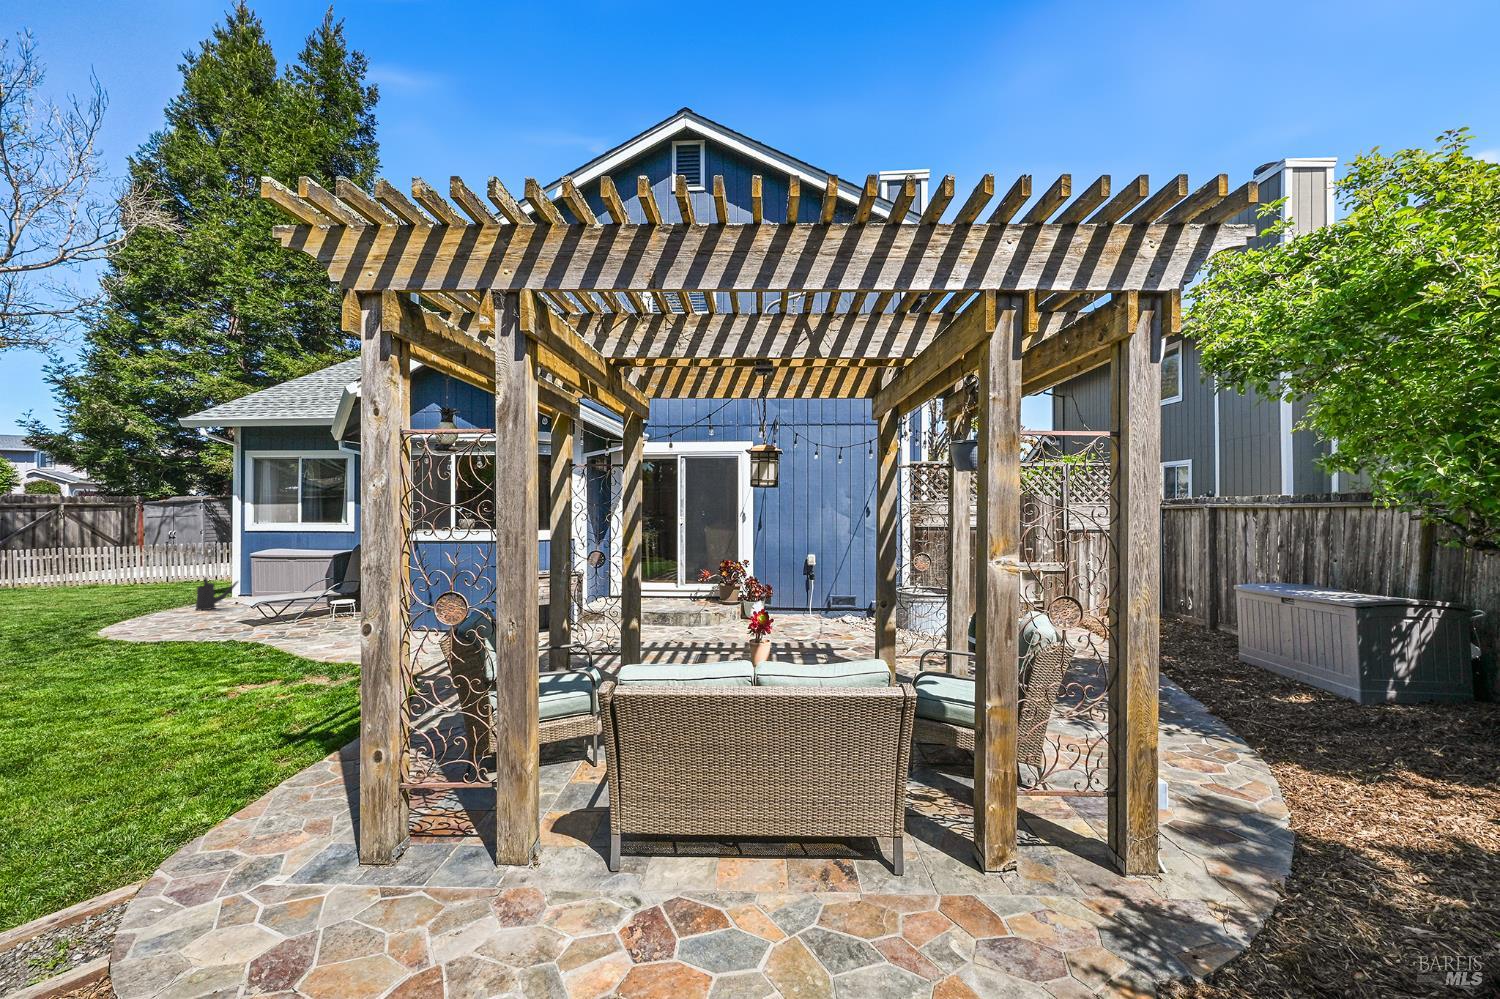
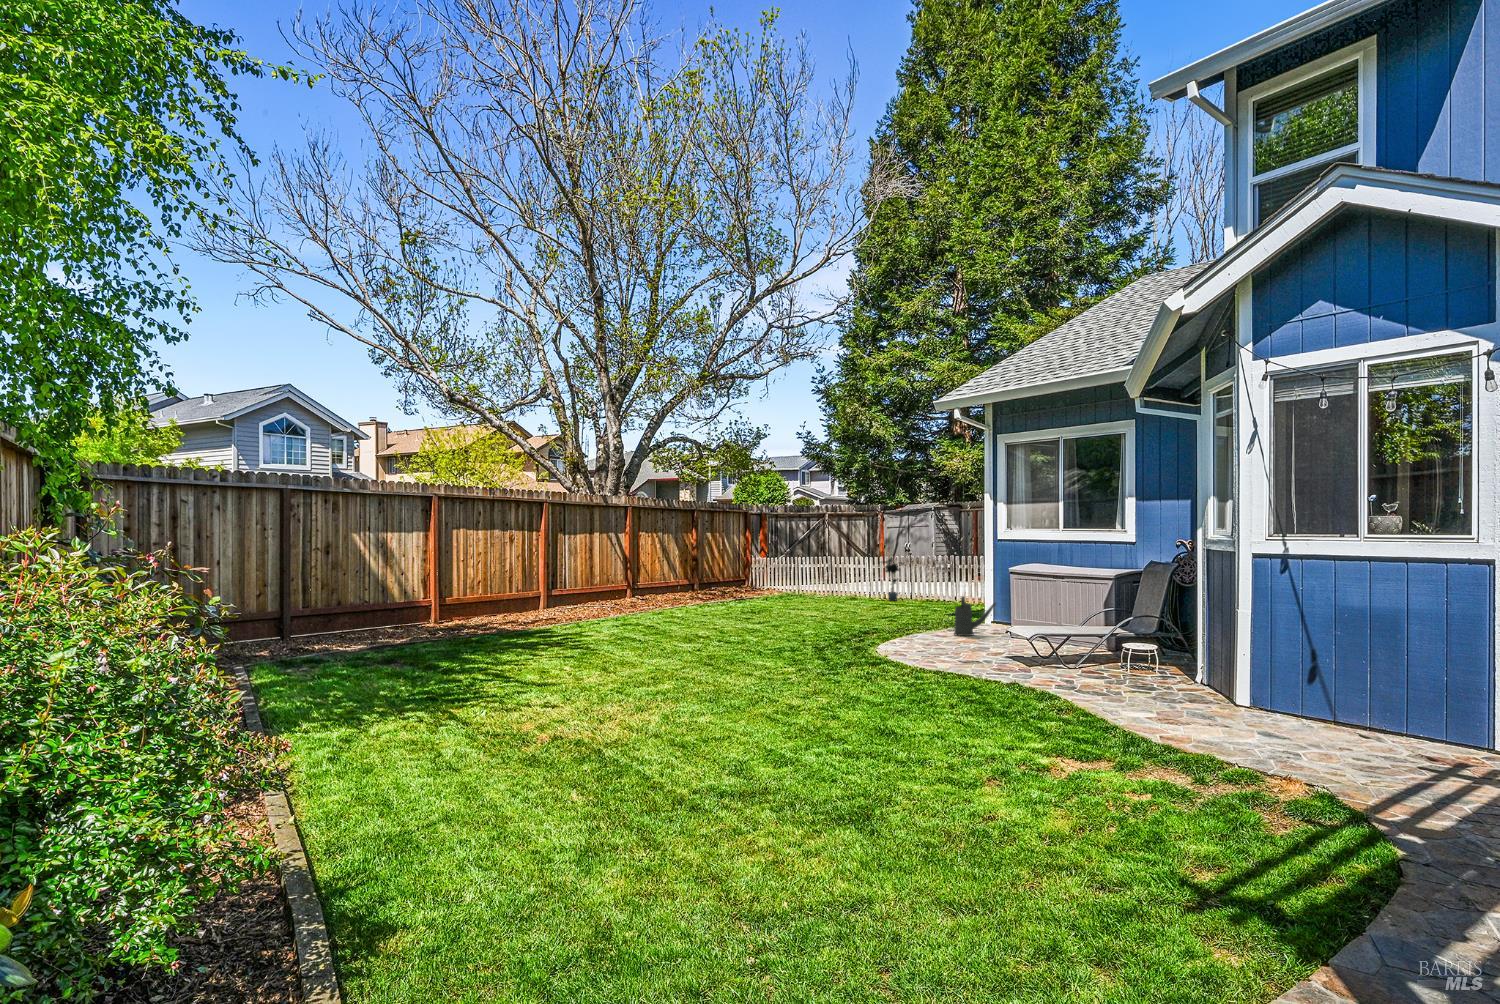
potted plant: none [124,545,157,585] -> present [883,558,904,601]

